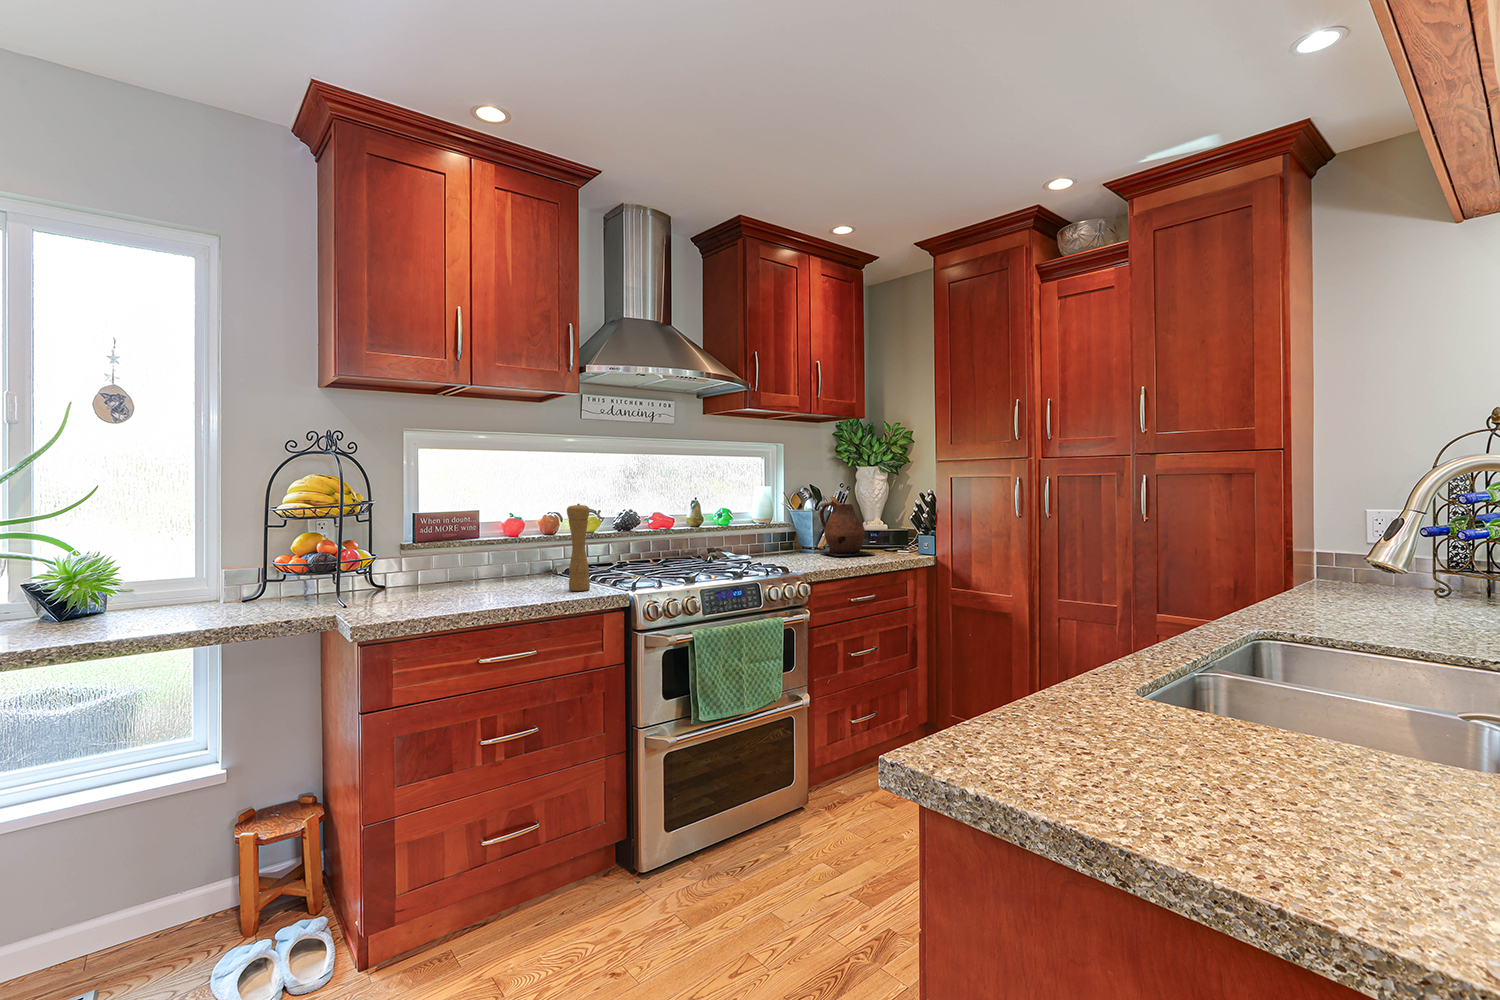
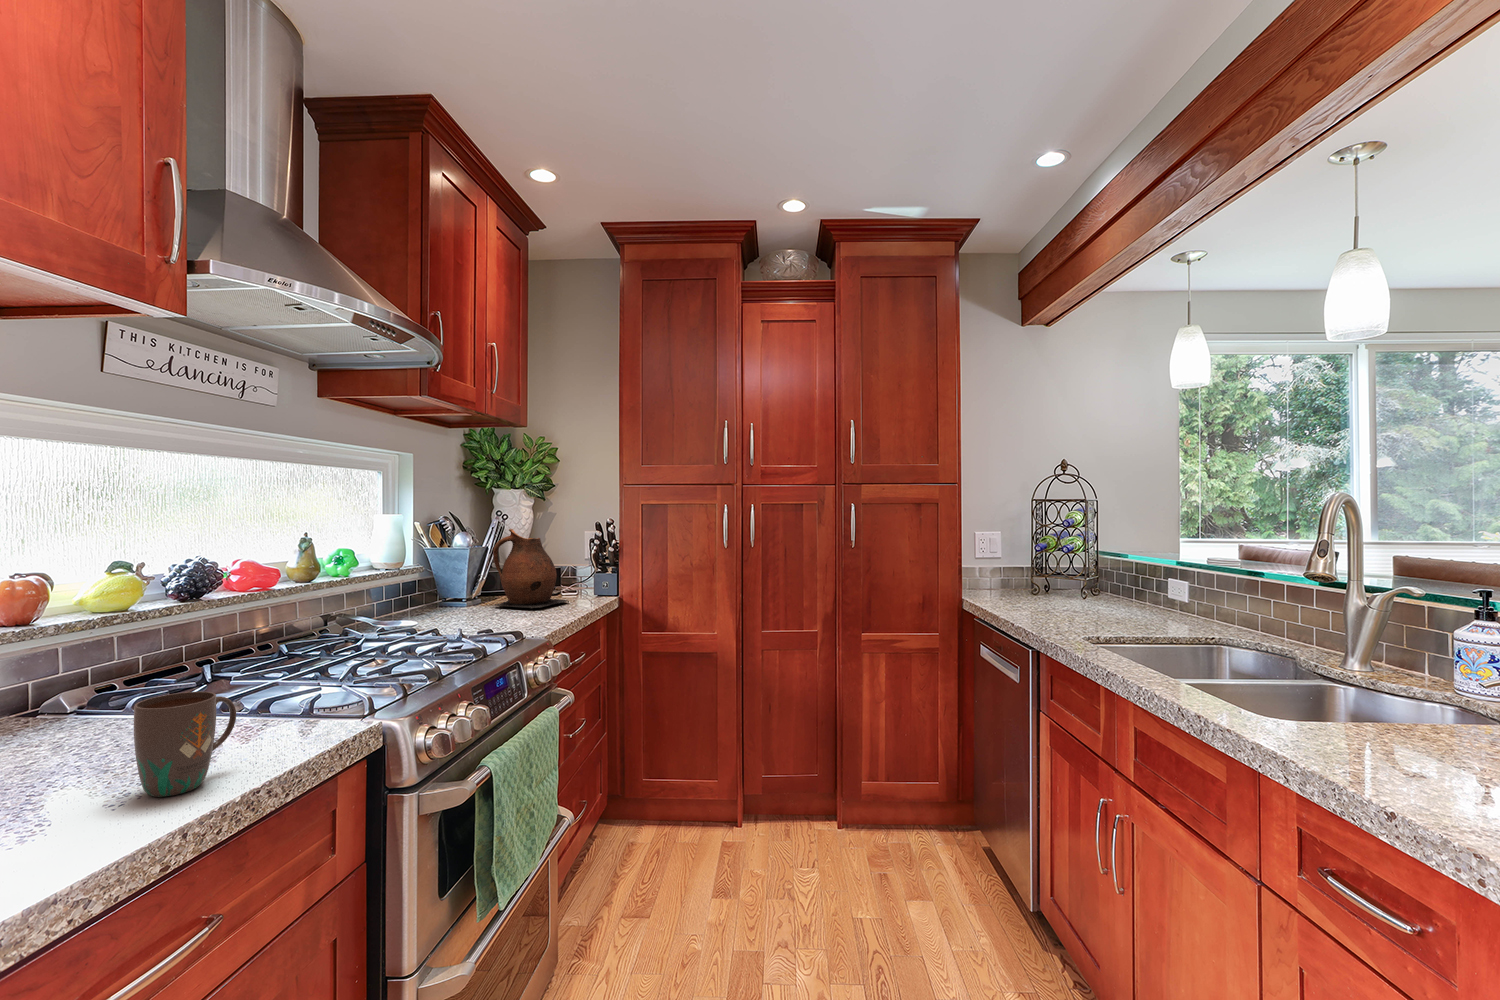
pepper mill: present [567,504,590,591] -> none [231,550,290,744]
mug: none [516,561,554,599] -> present [134,692,236,797]

